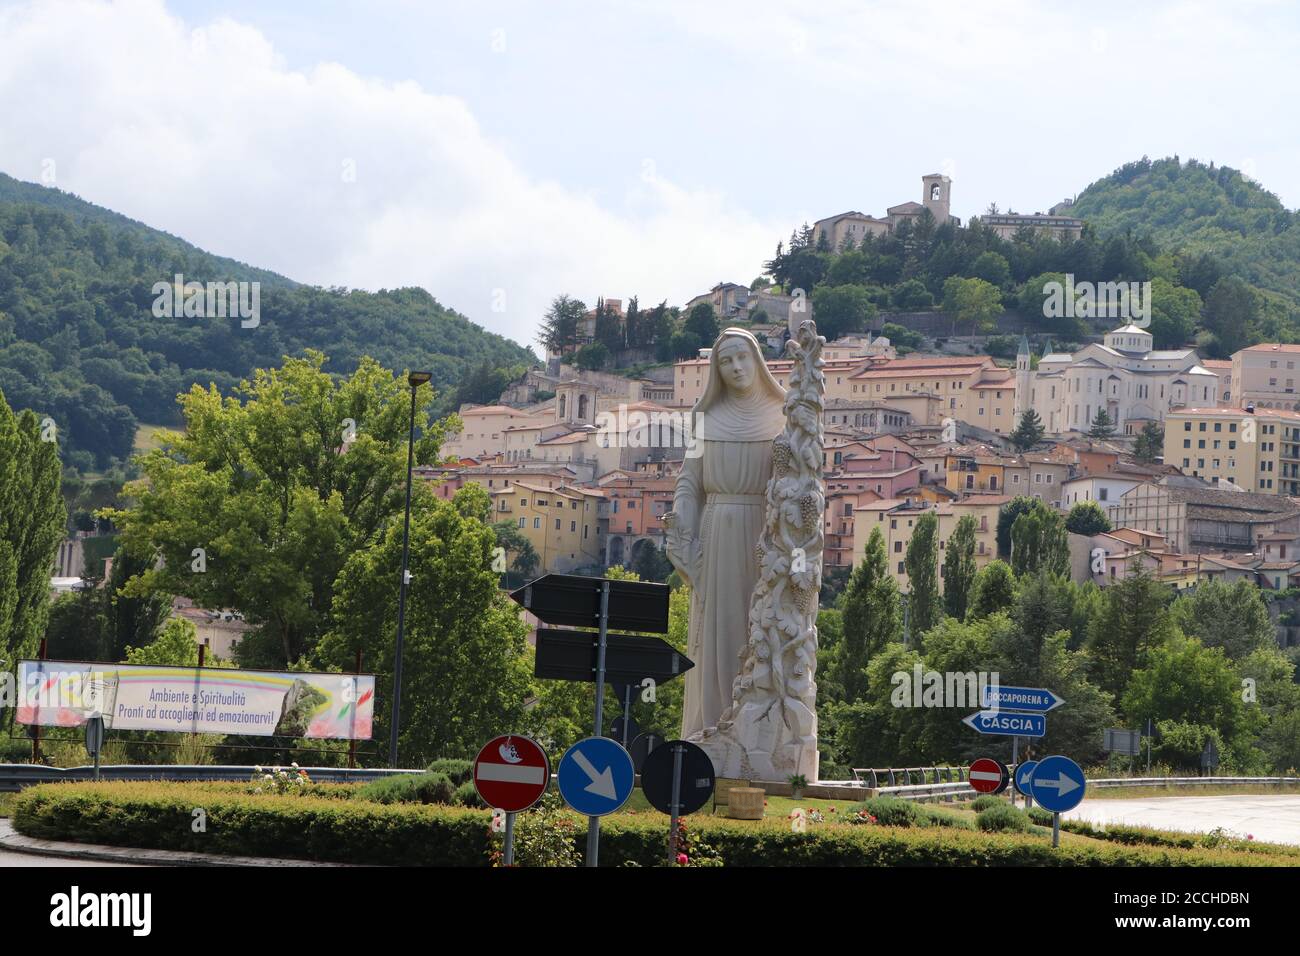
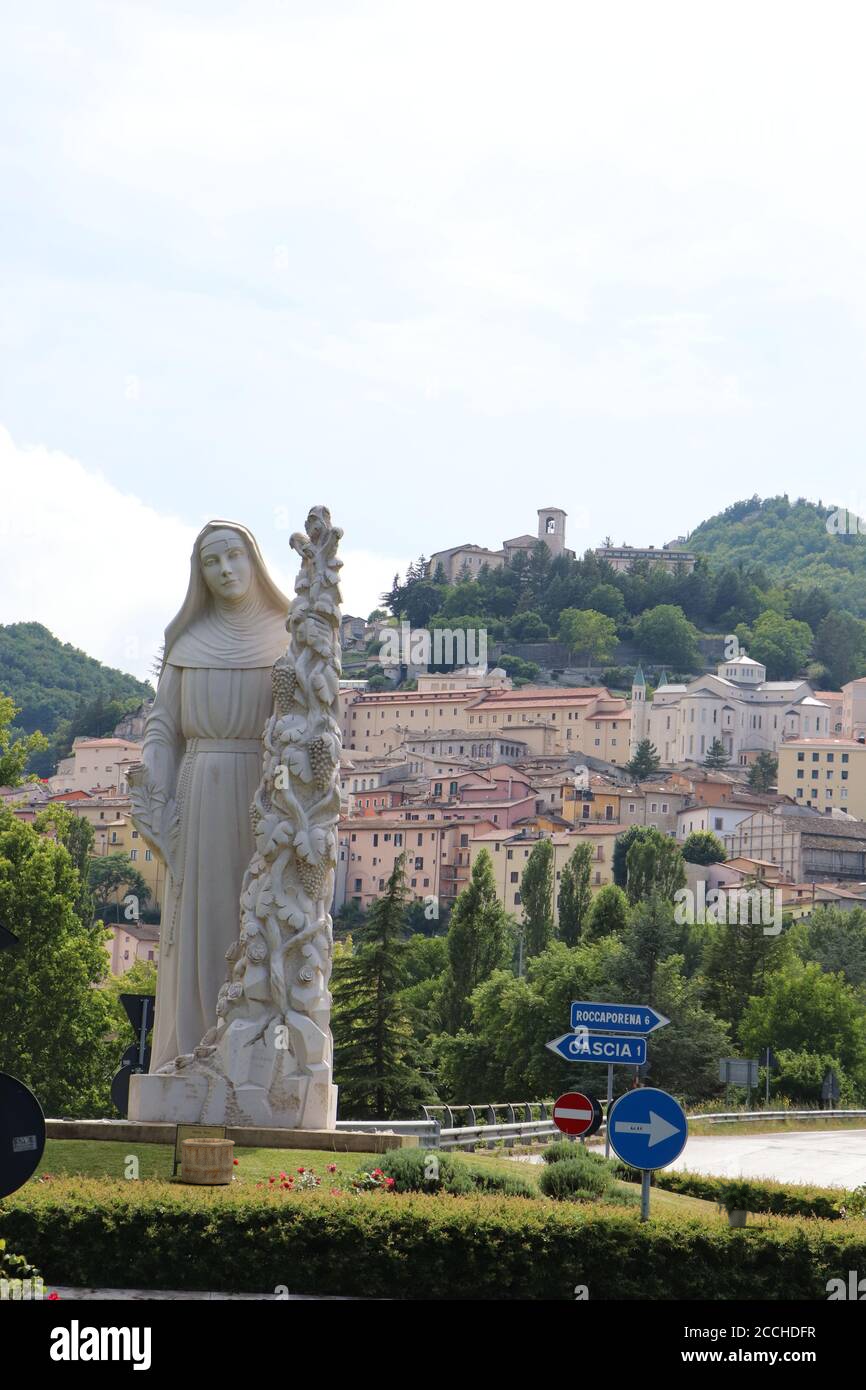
potted plant: present [785,773,810,800] -> present [716,1181,761,1227]

